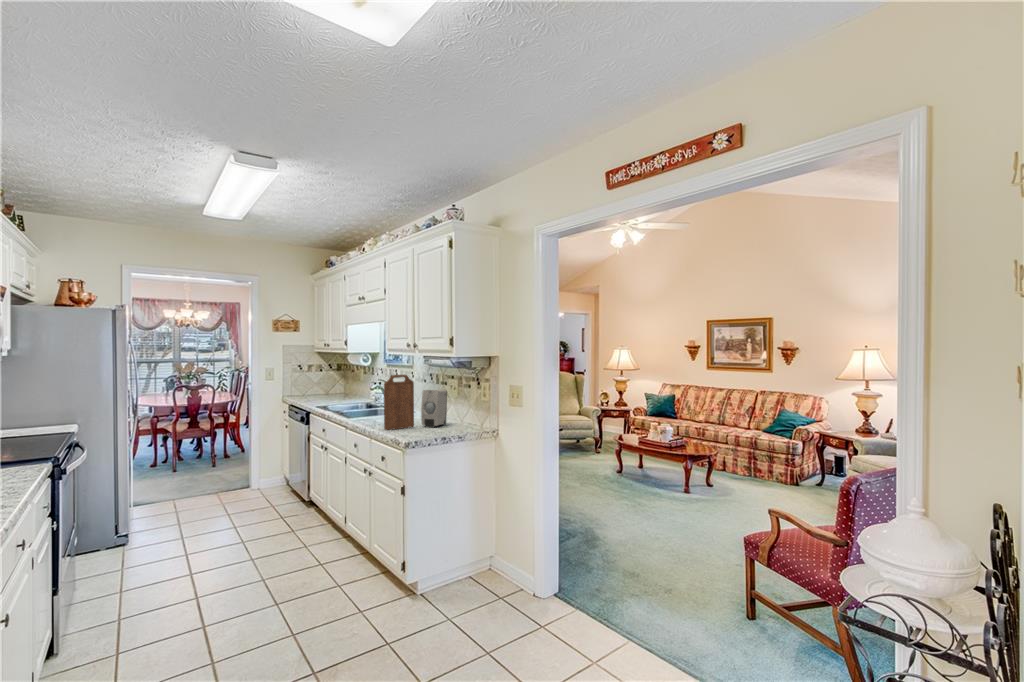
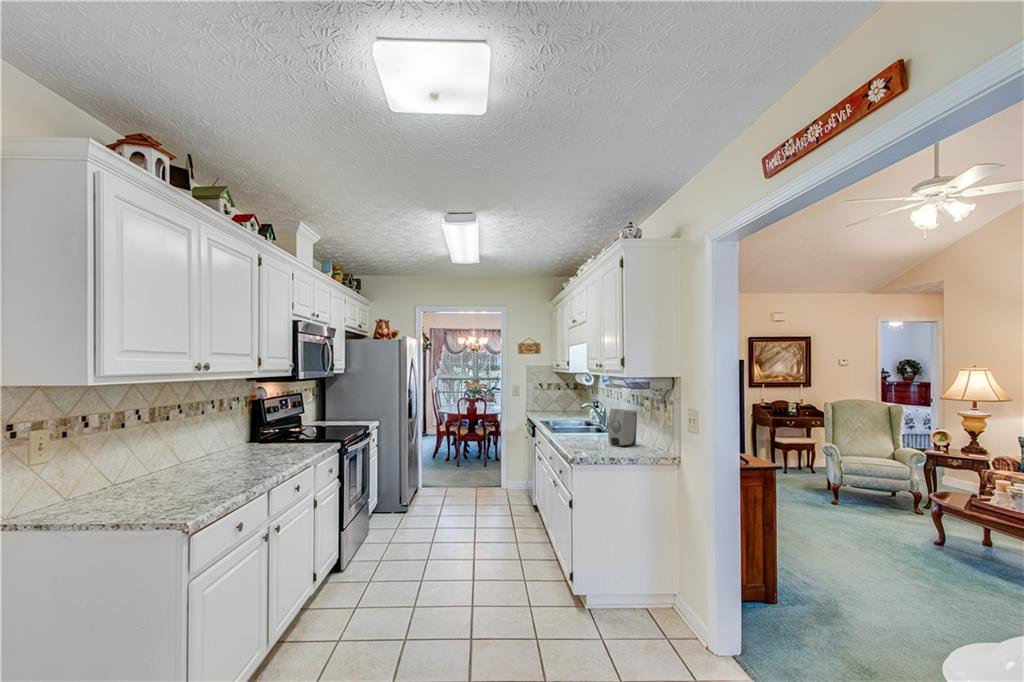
cutting board: present [384,374,414,430] -> none [570,392,600,445]

